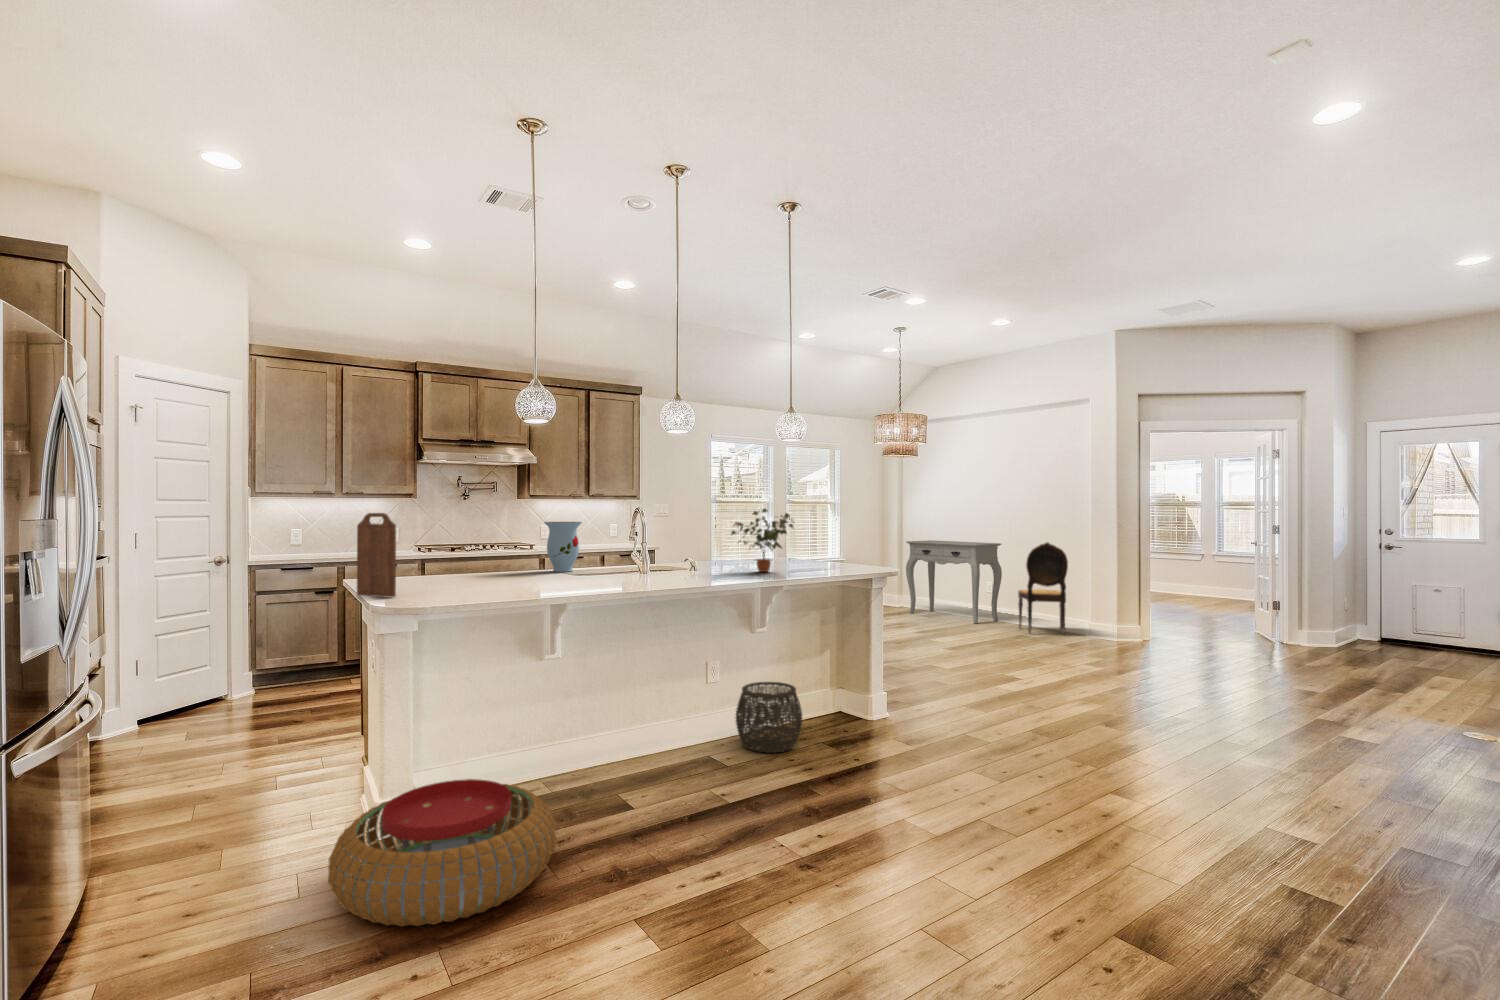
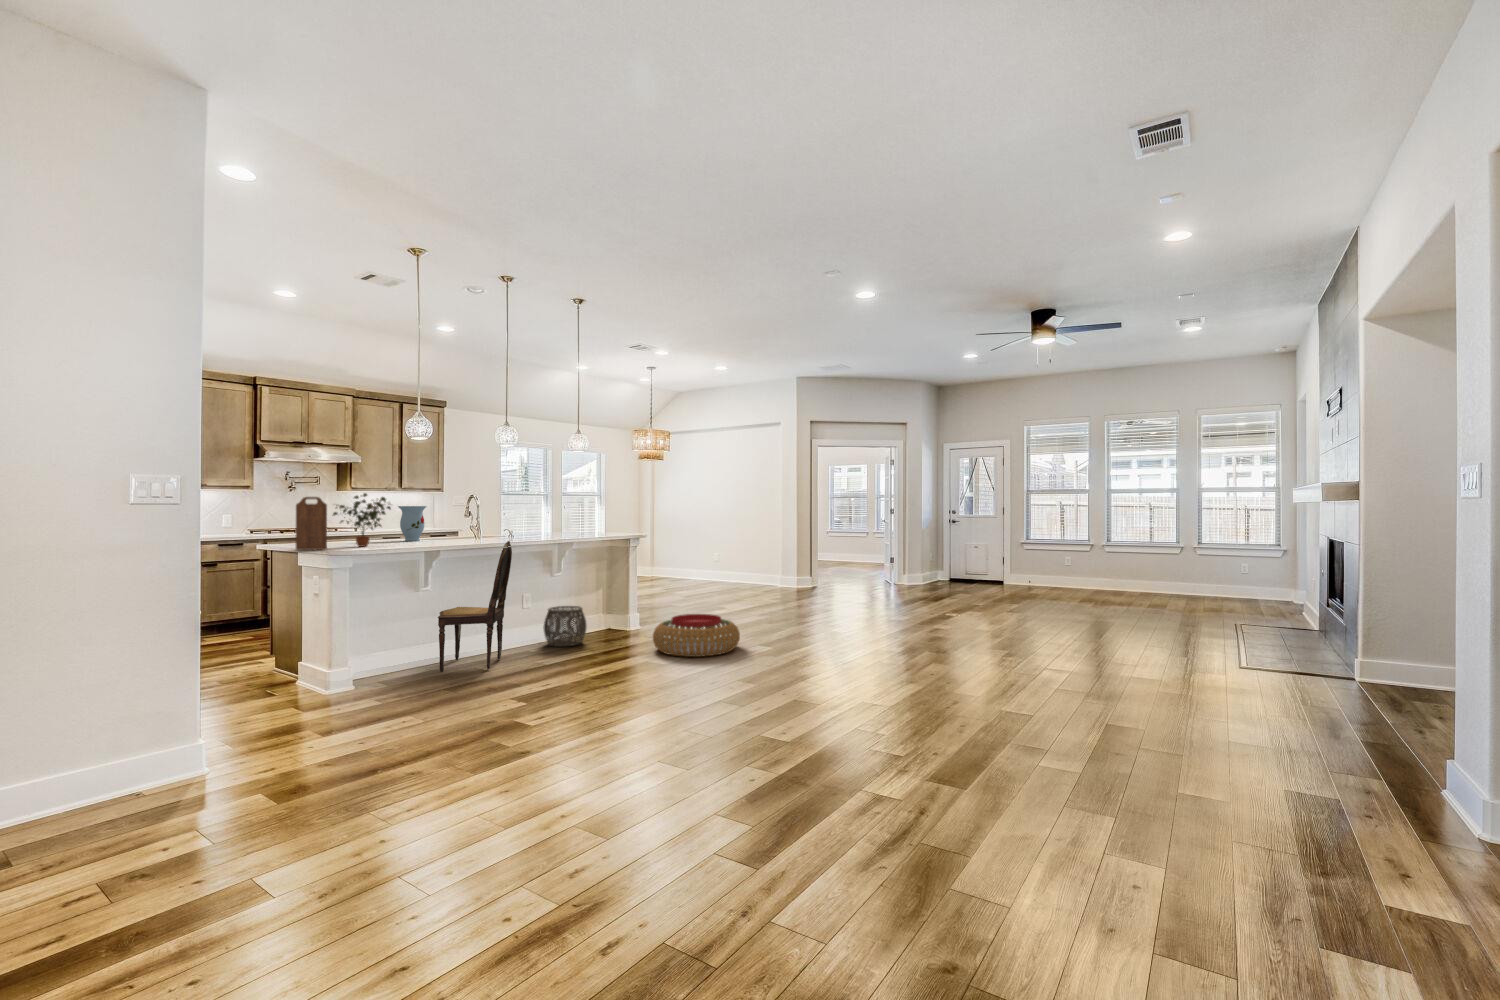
potted plant: present [731,509,793,572] -> present [333,493,391,547]
console table: present [906,540,1002,624] -> none [660,524,728,583]
dining chair: present [1018,542,1068,635] -> present [438,541,512,672]
pouf: present [328,779,556,927] -> present [653,614,740,657]

